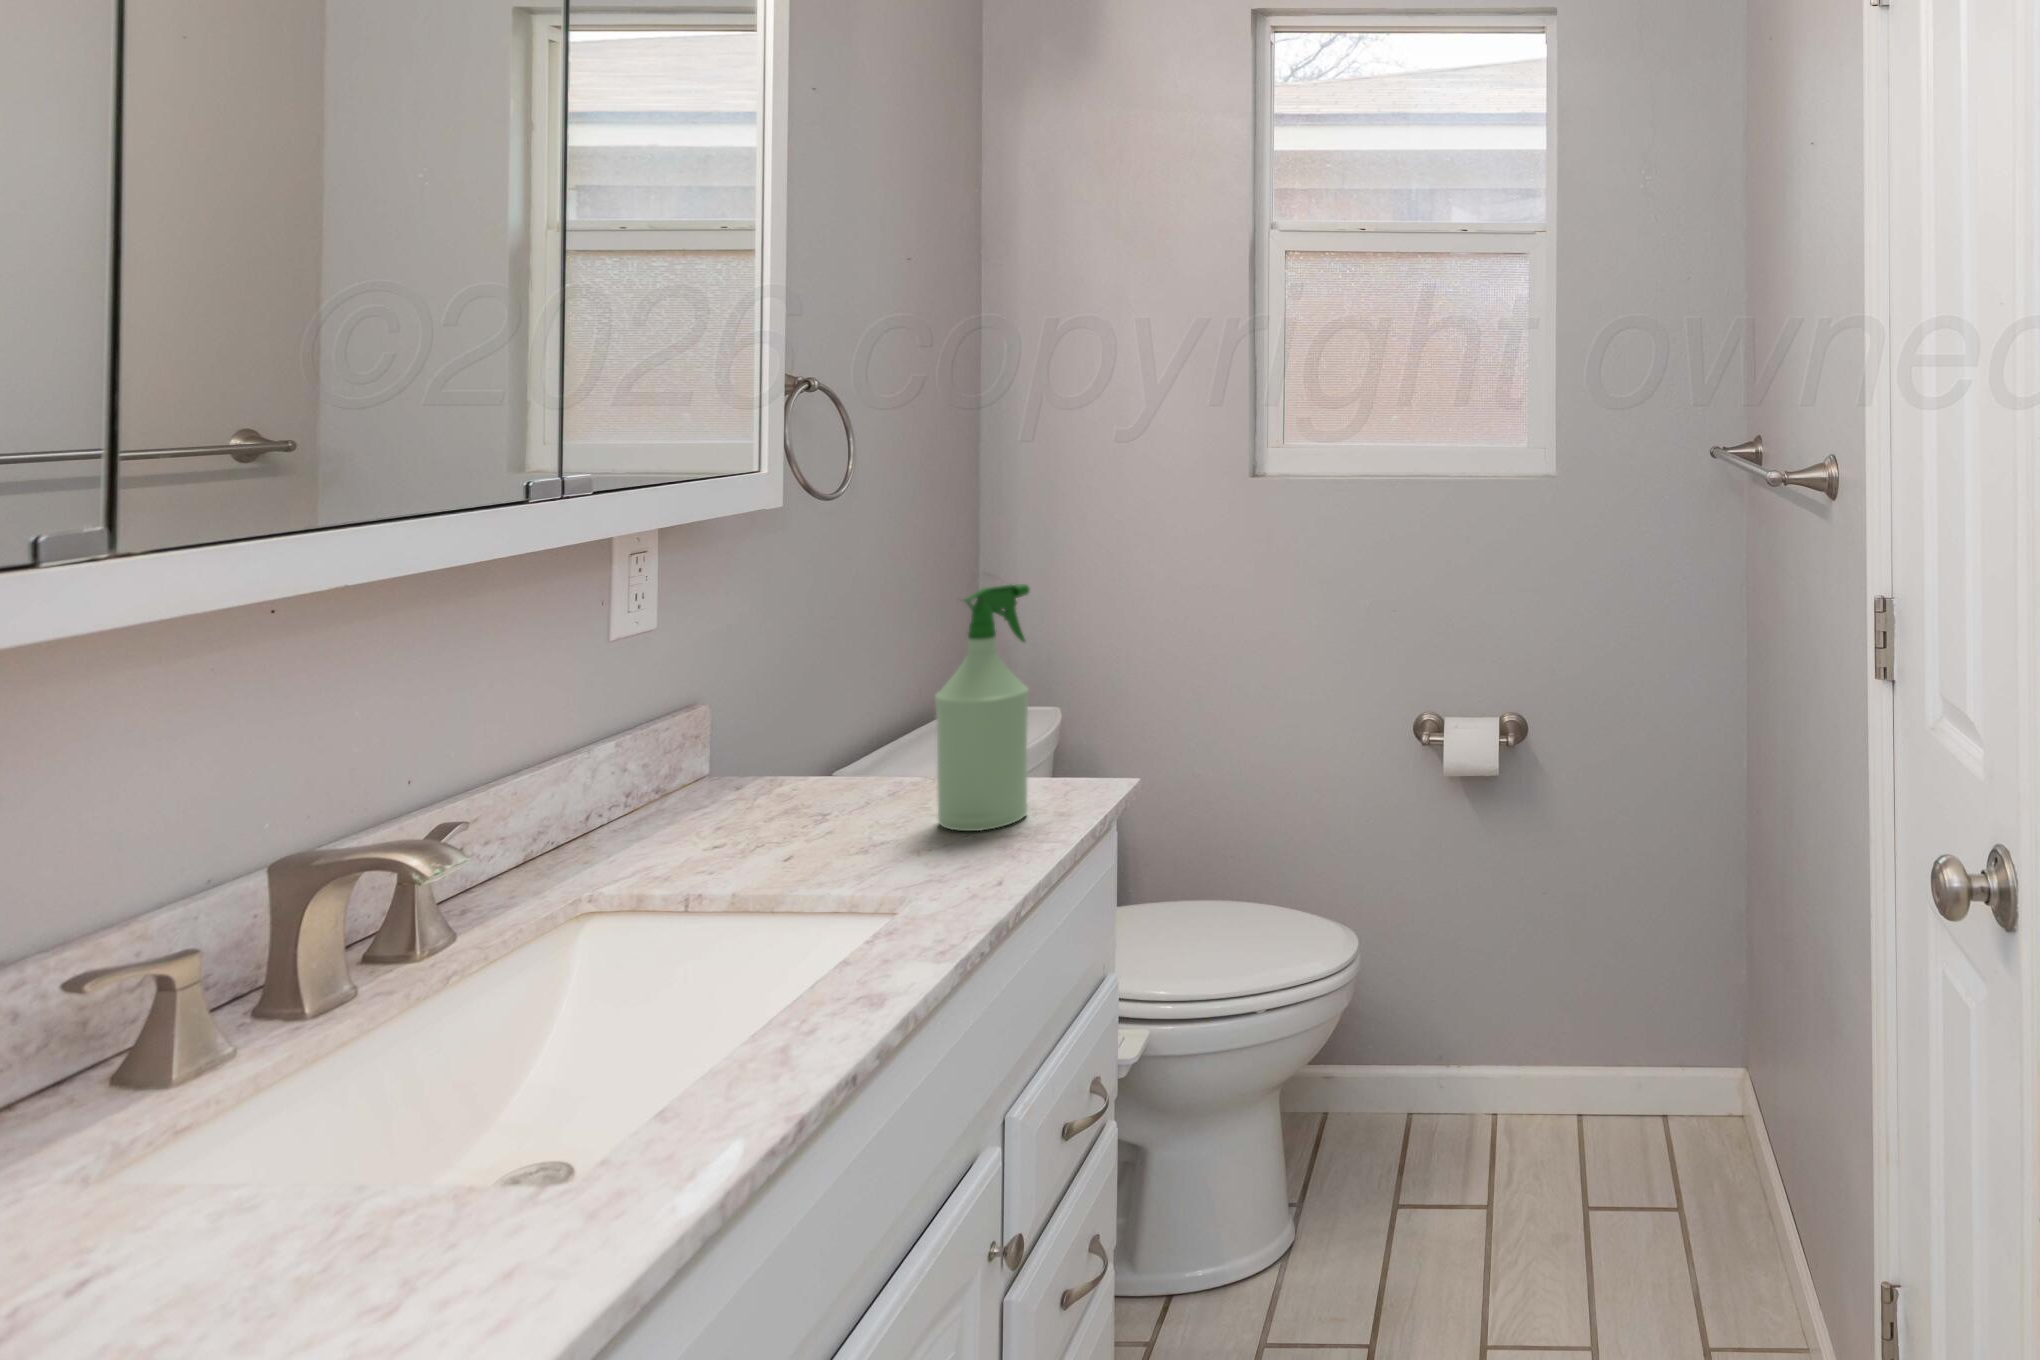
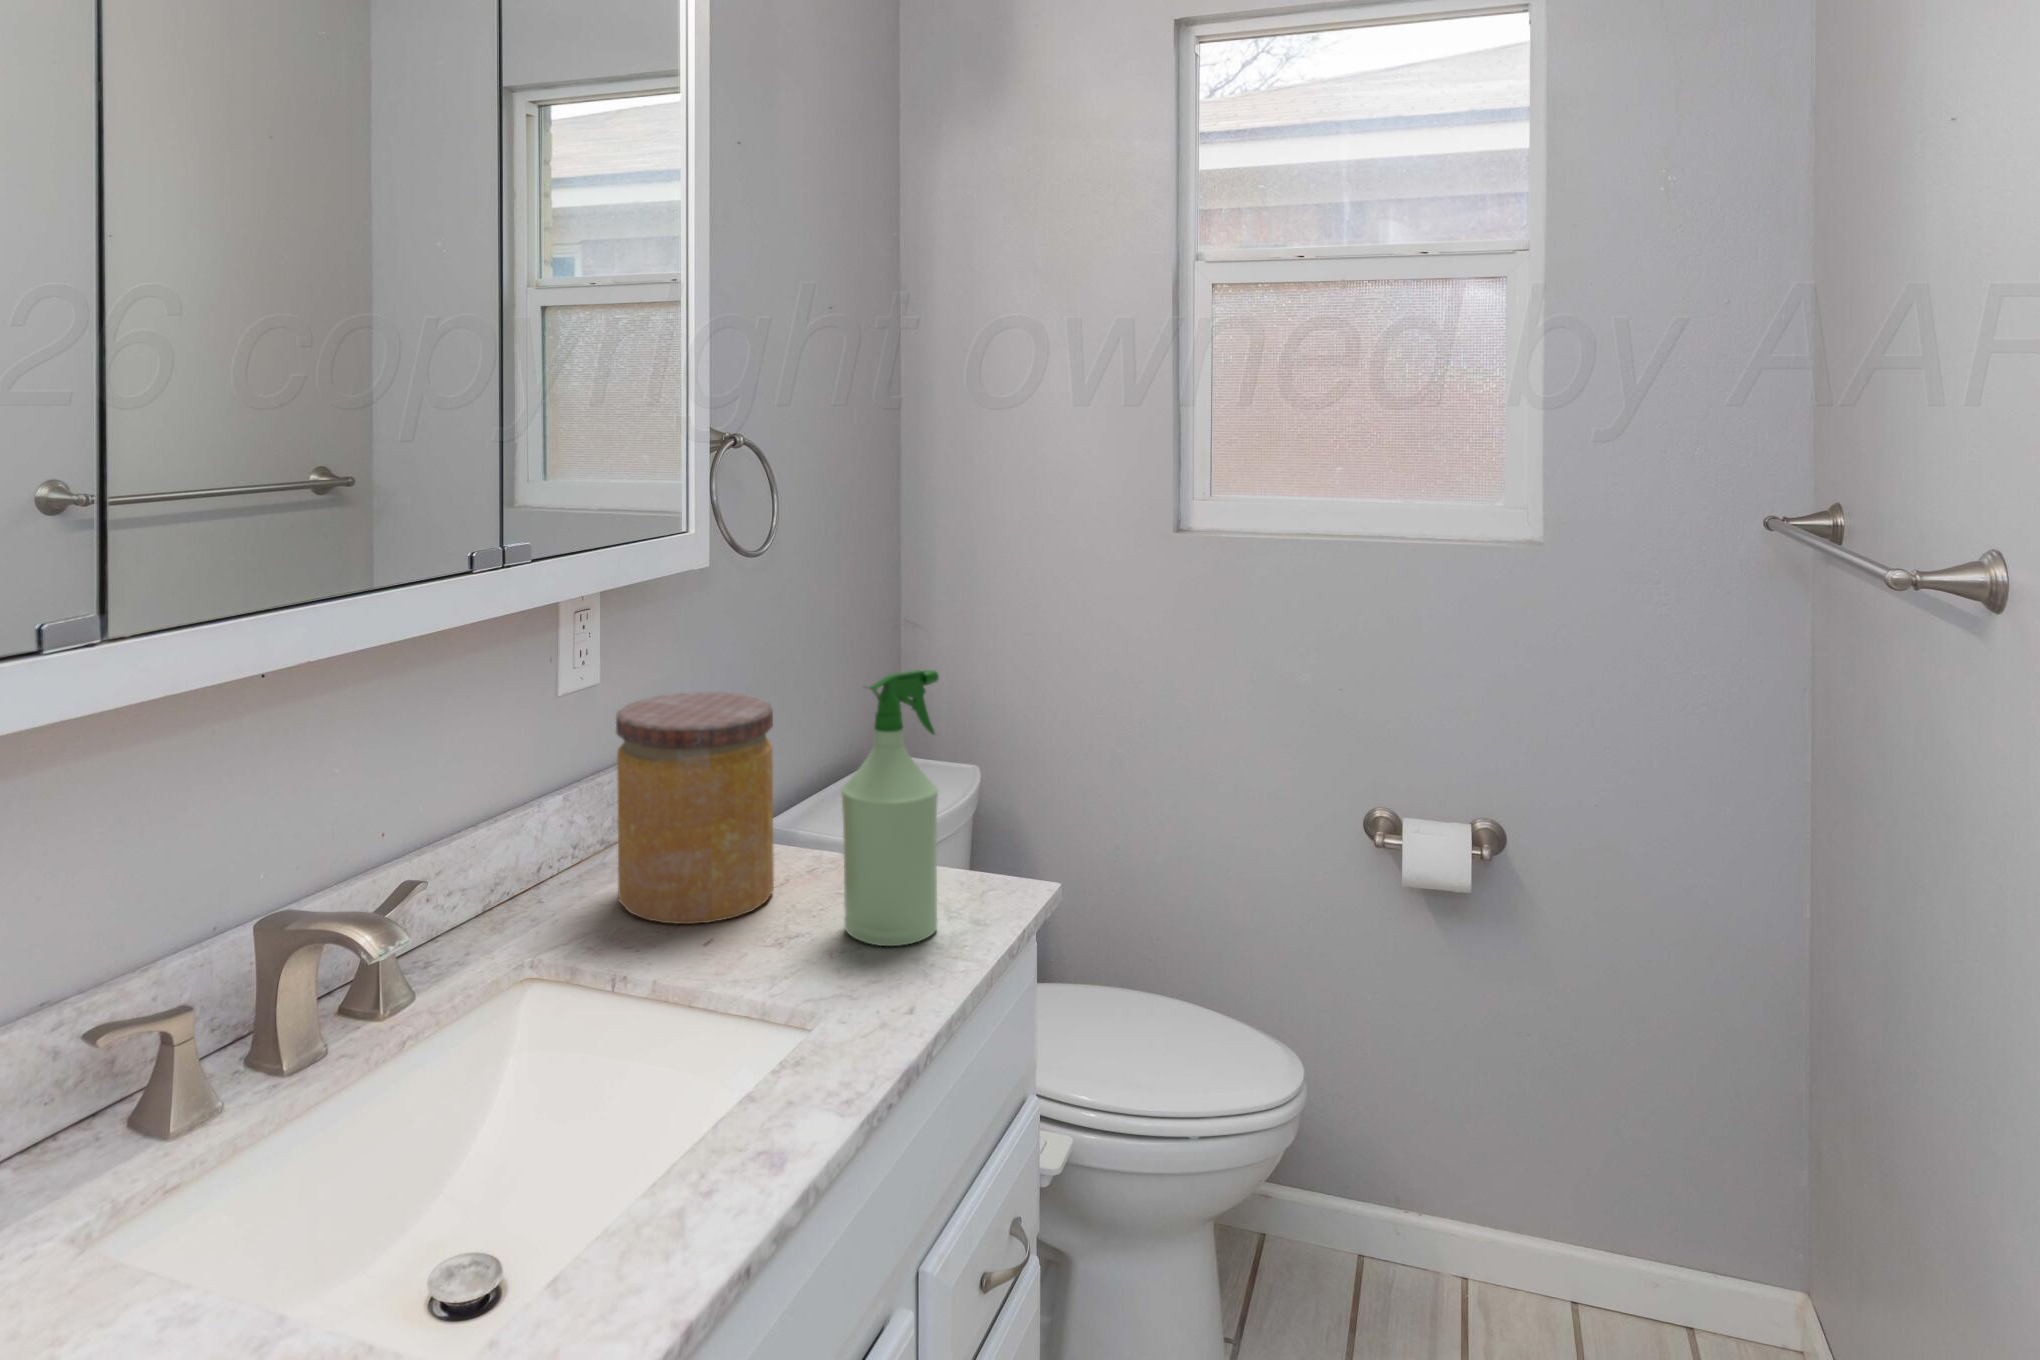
jar: none [695,625,863,841] -> present [616,692,774,924]

